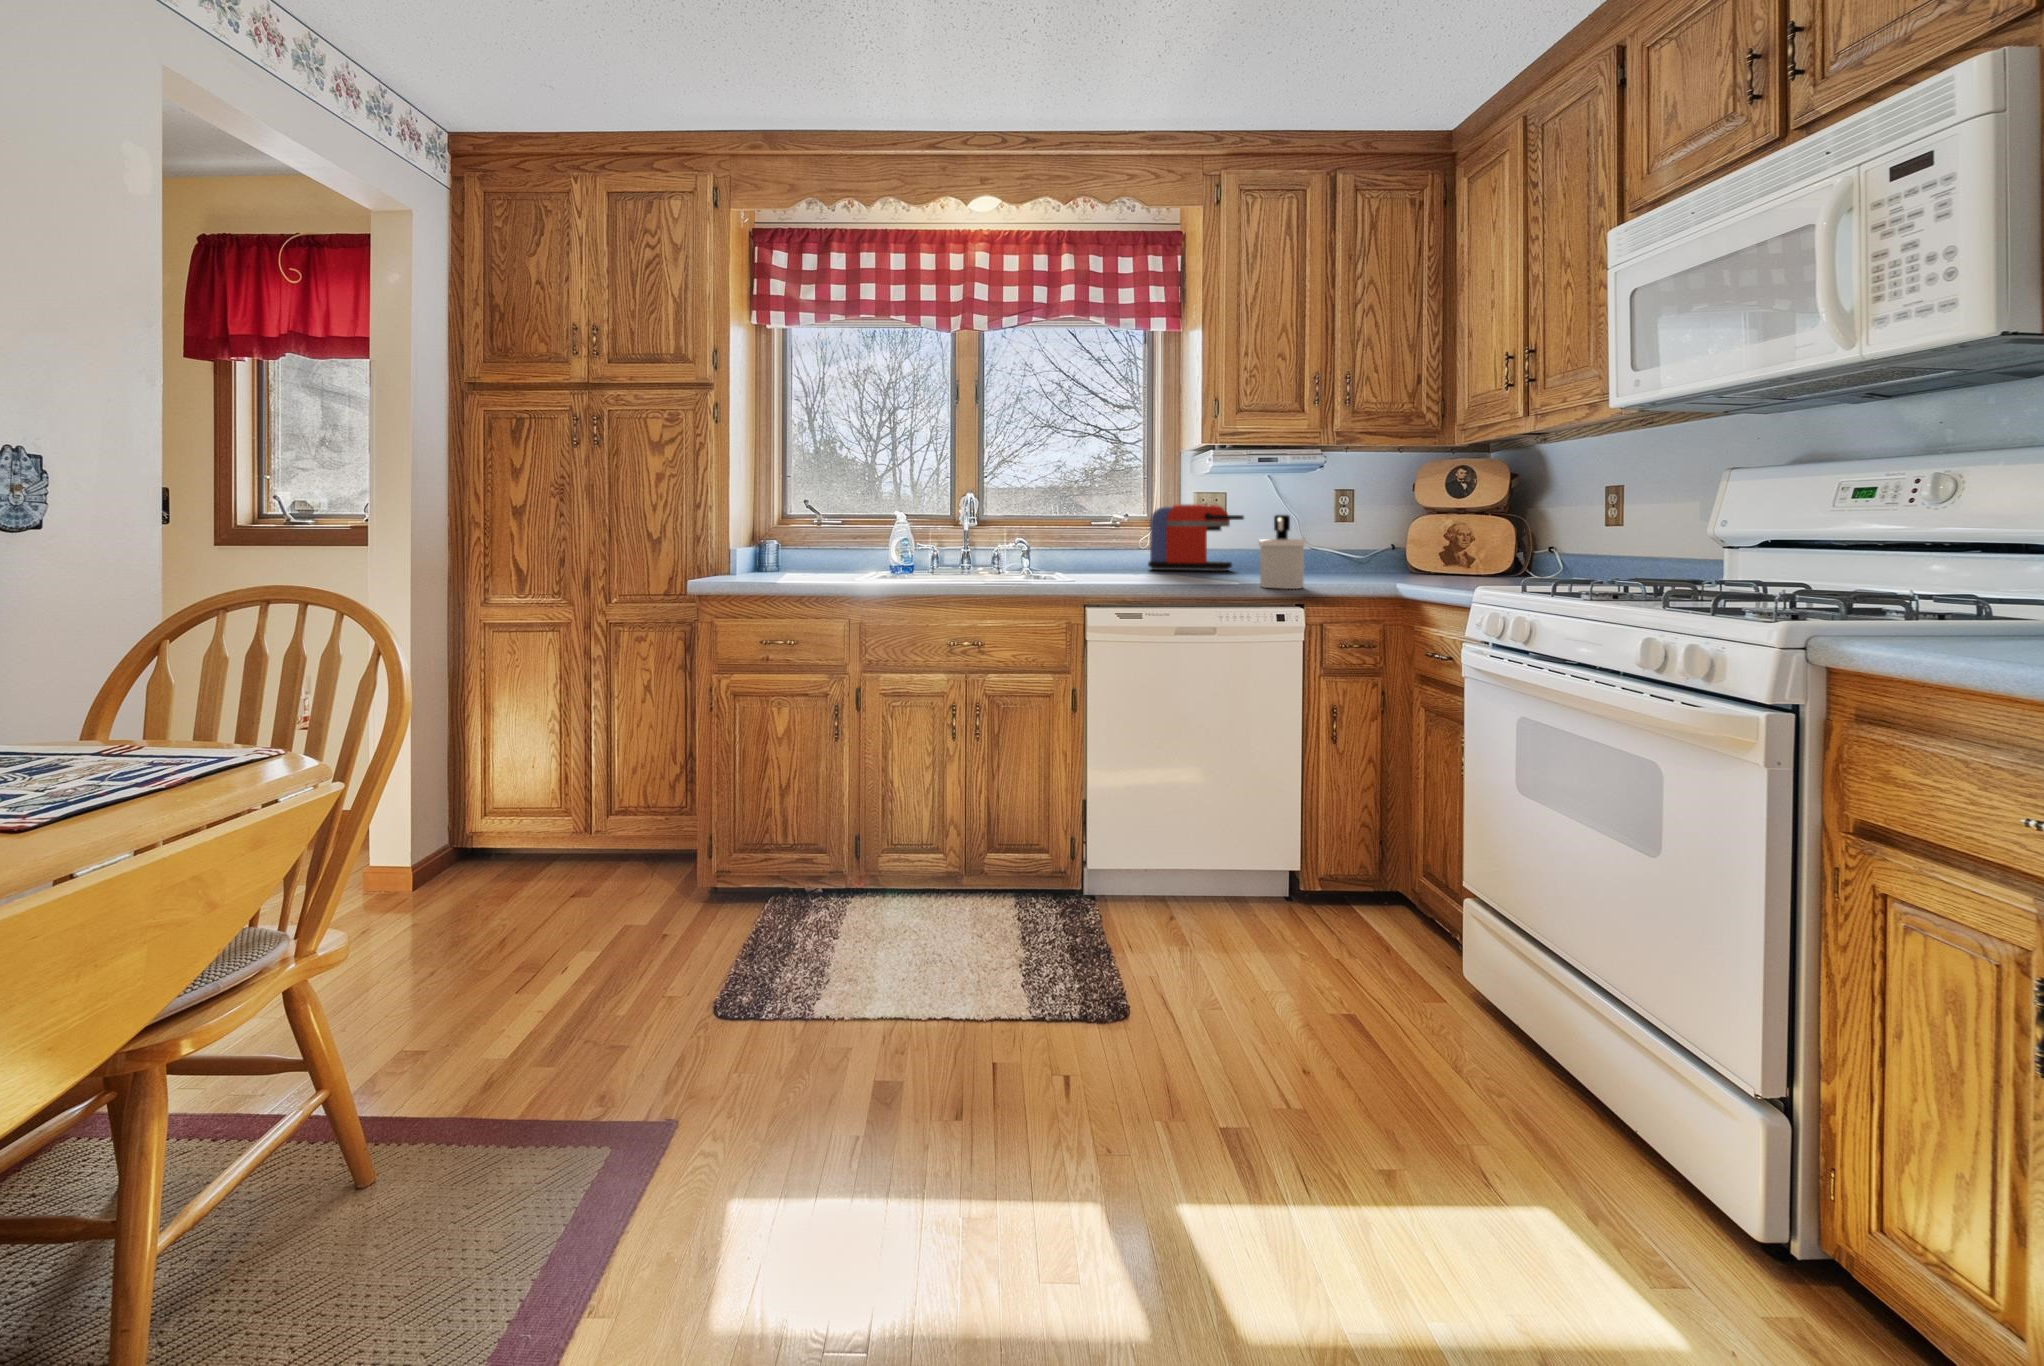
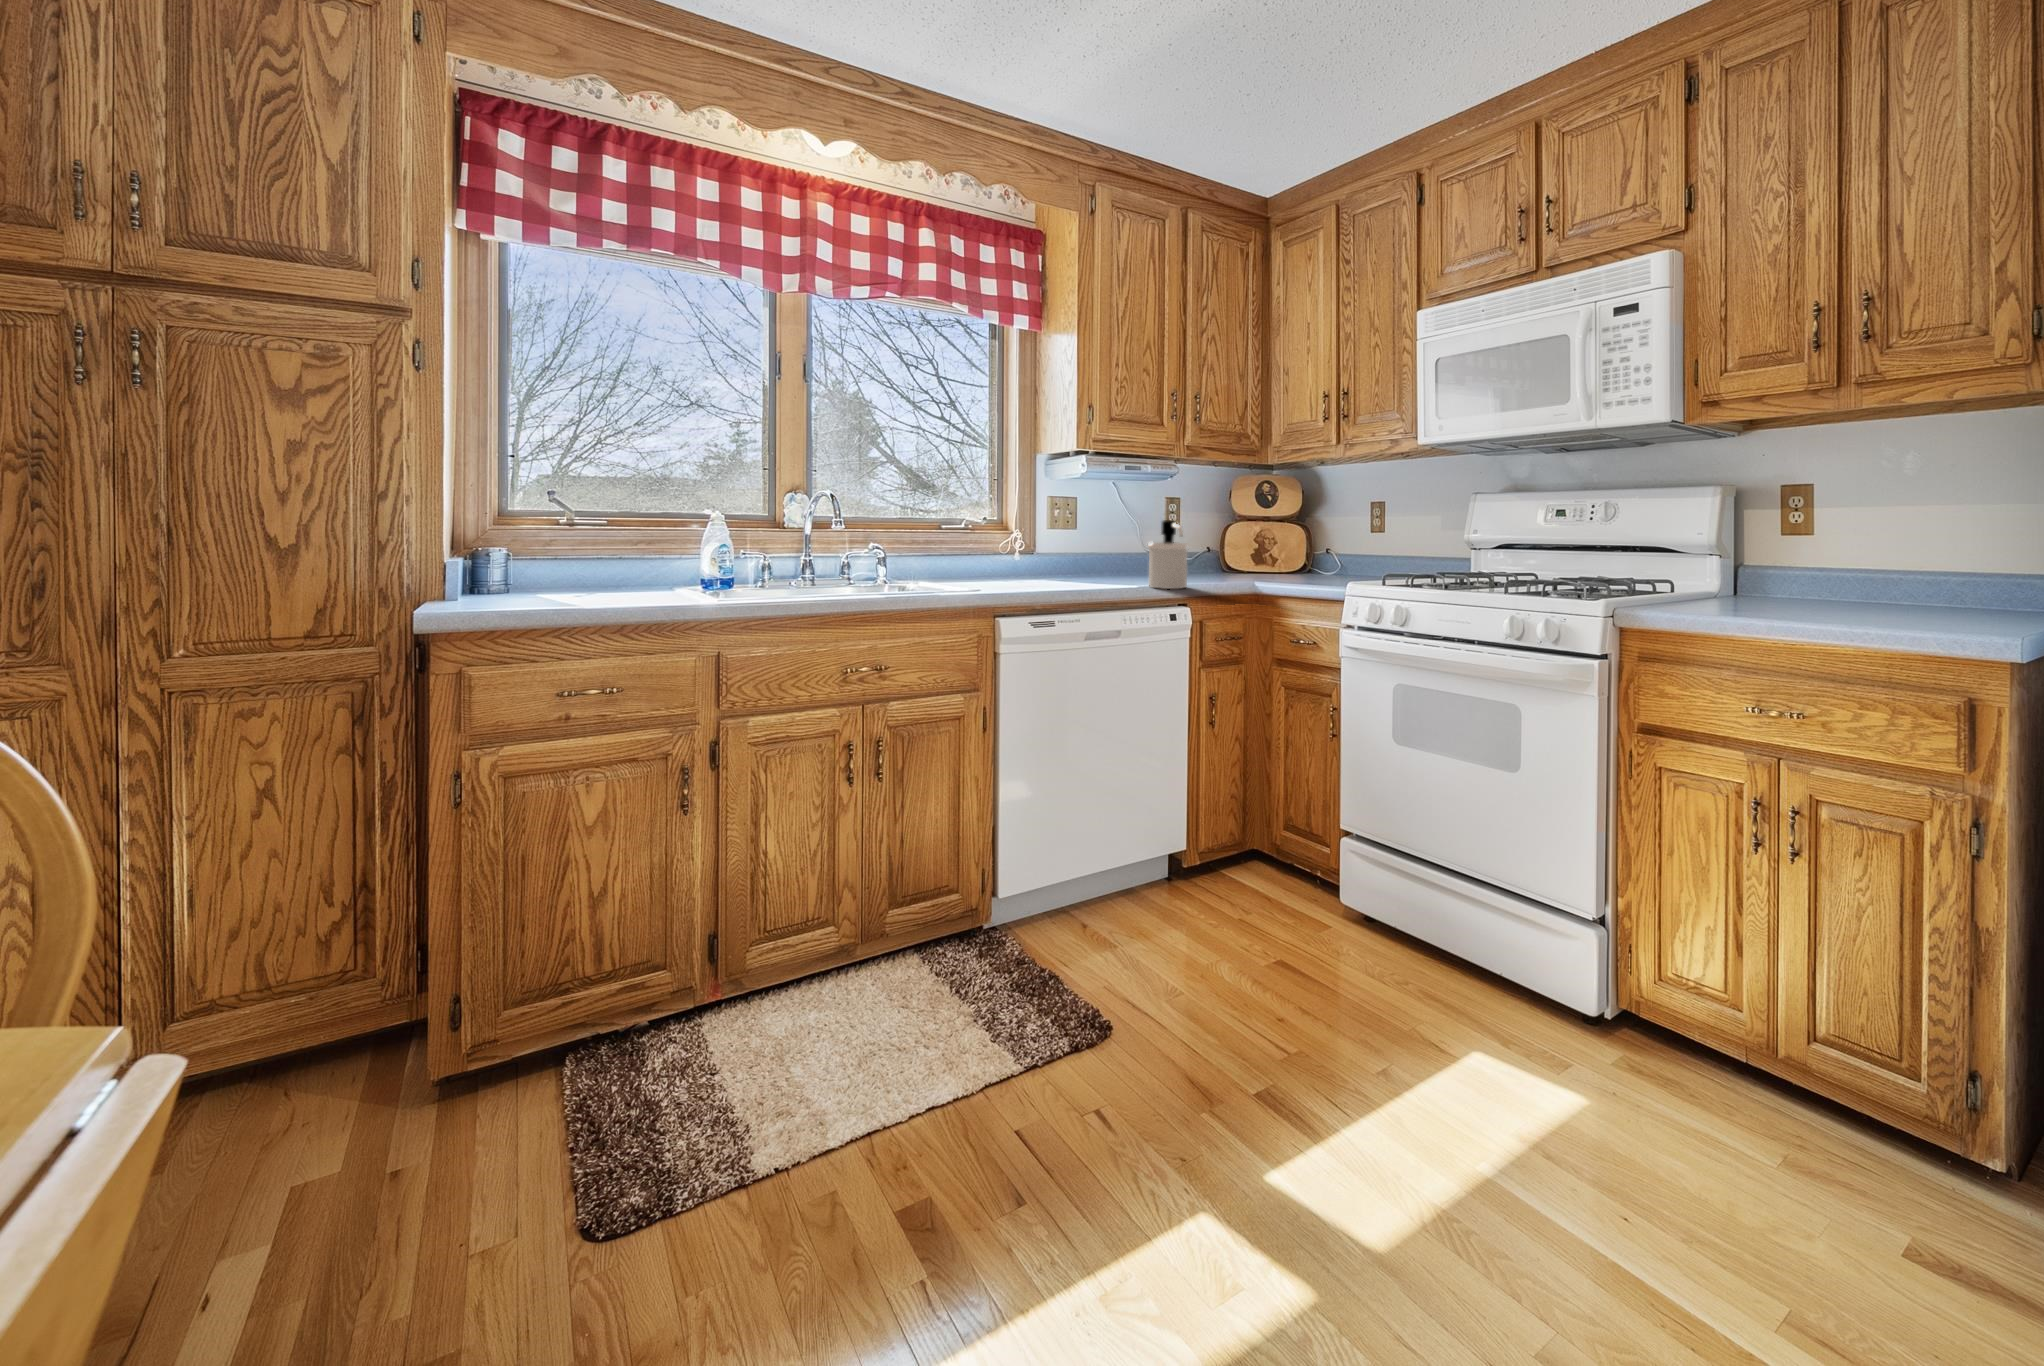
coffee maker: present [1148,504,1244,571] -> none [1011,506,1101,571]

